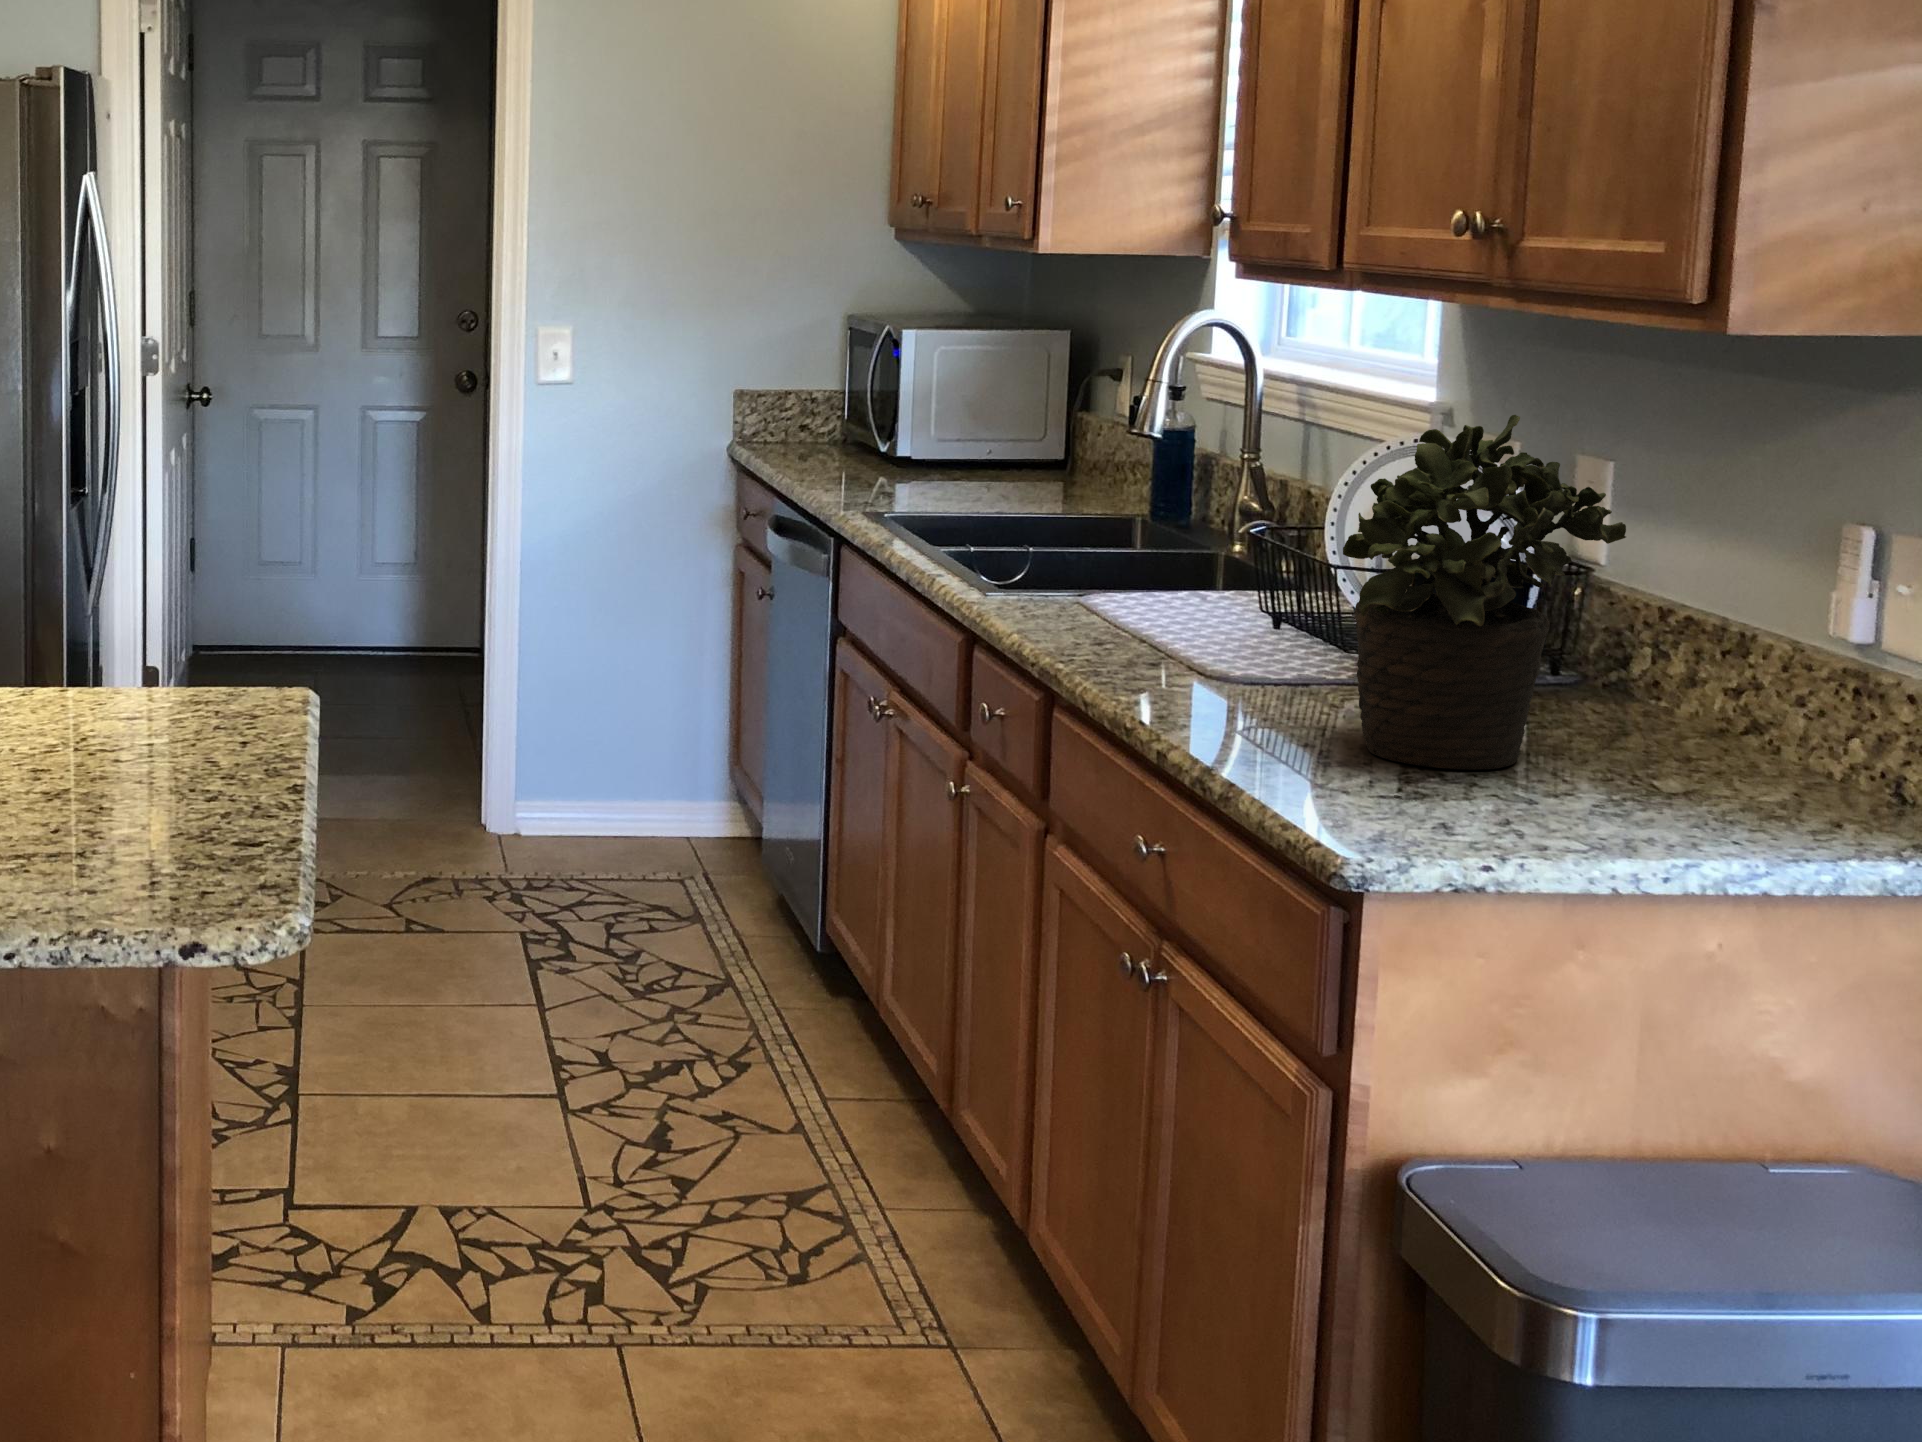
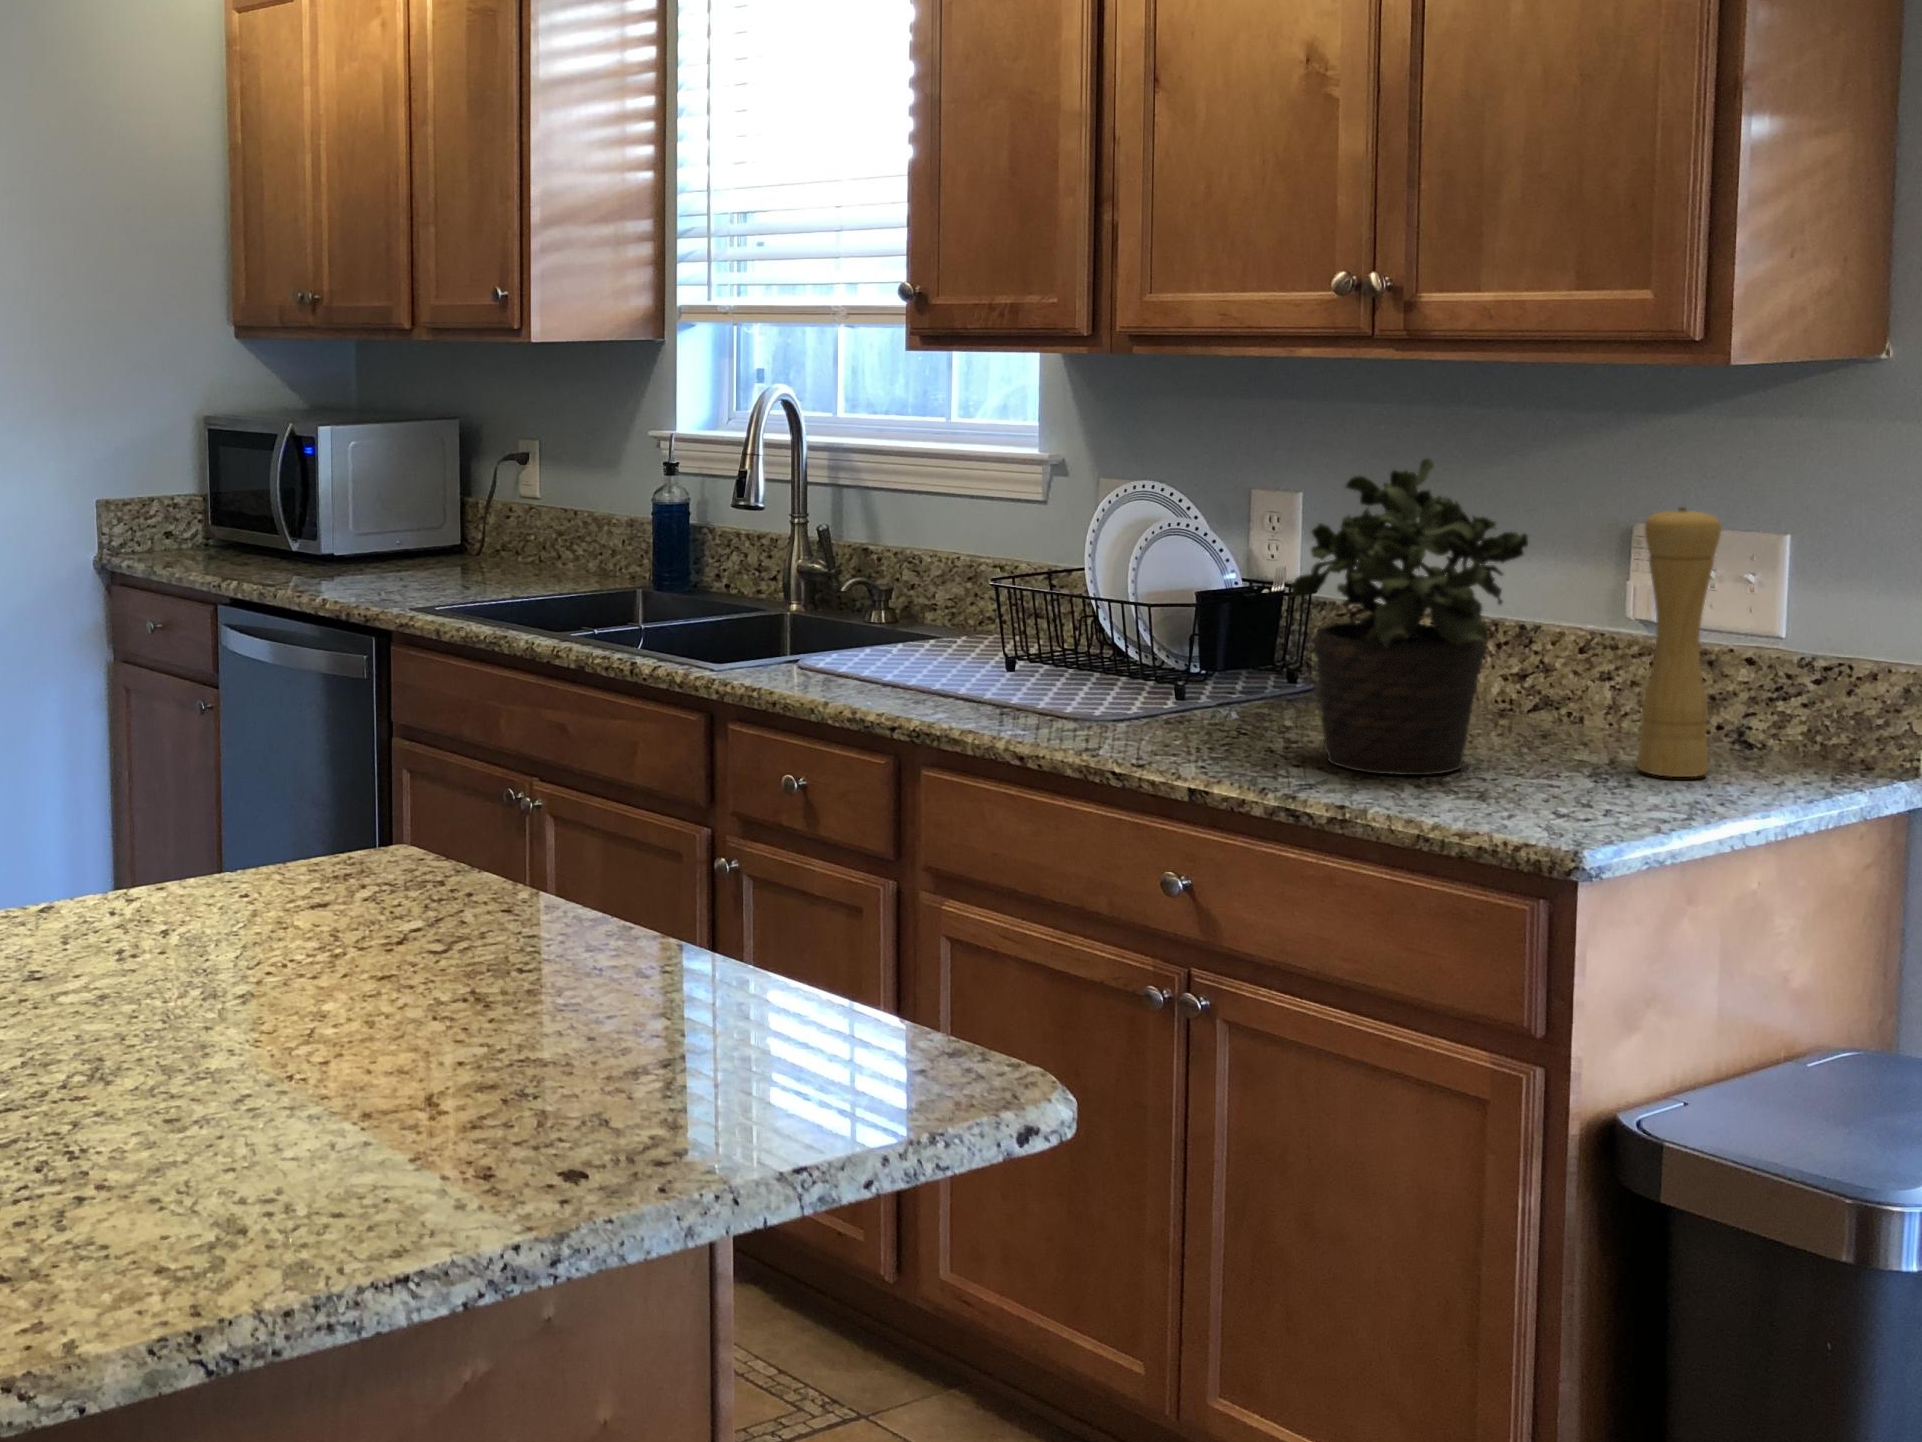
pepper mill: none [1712,491,1828,816] -> present [1638,507,1721,777]

